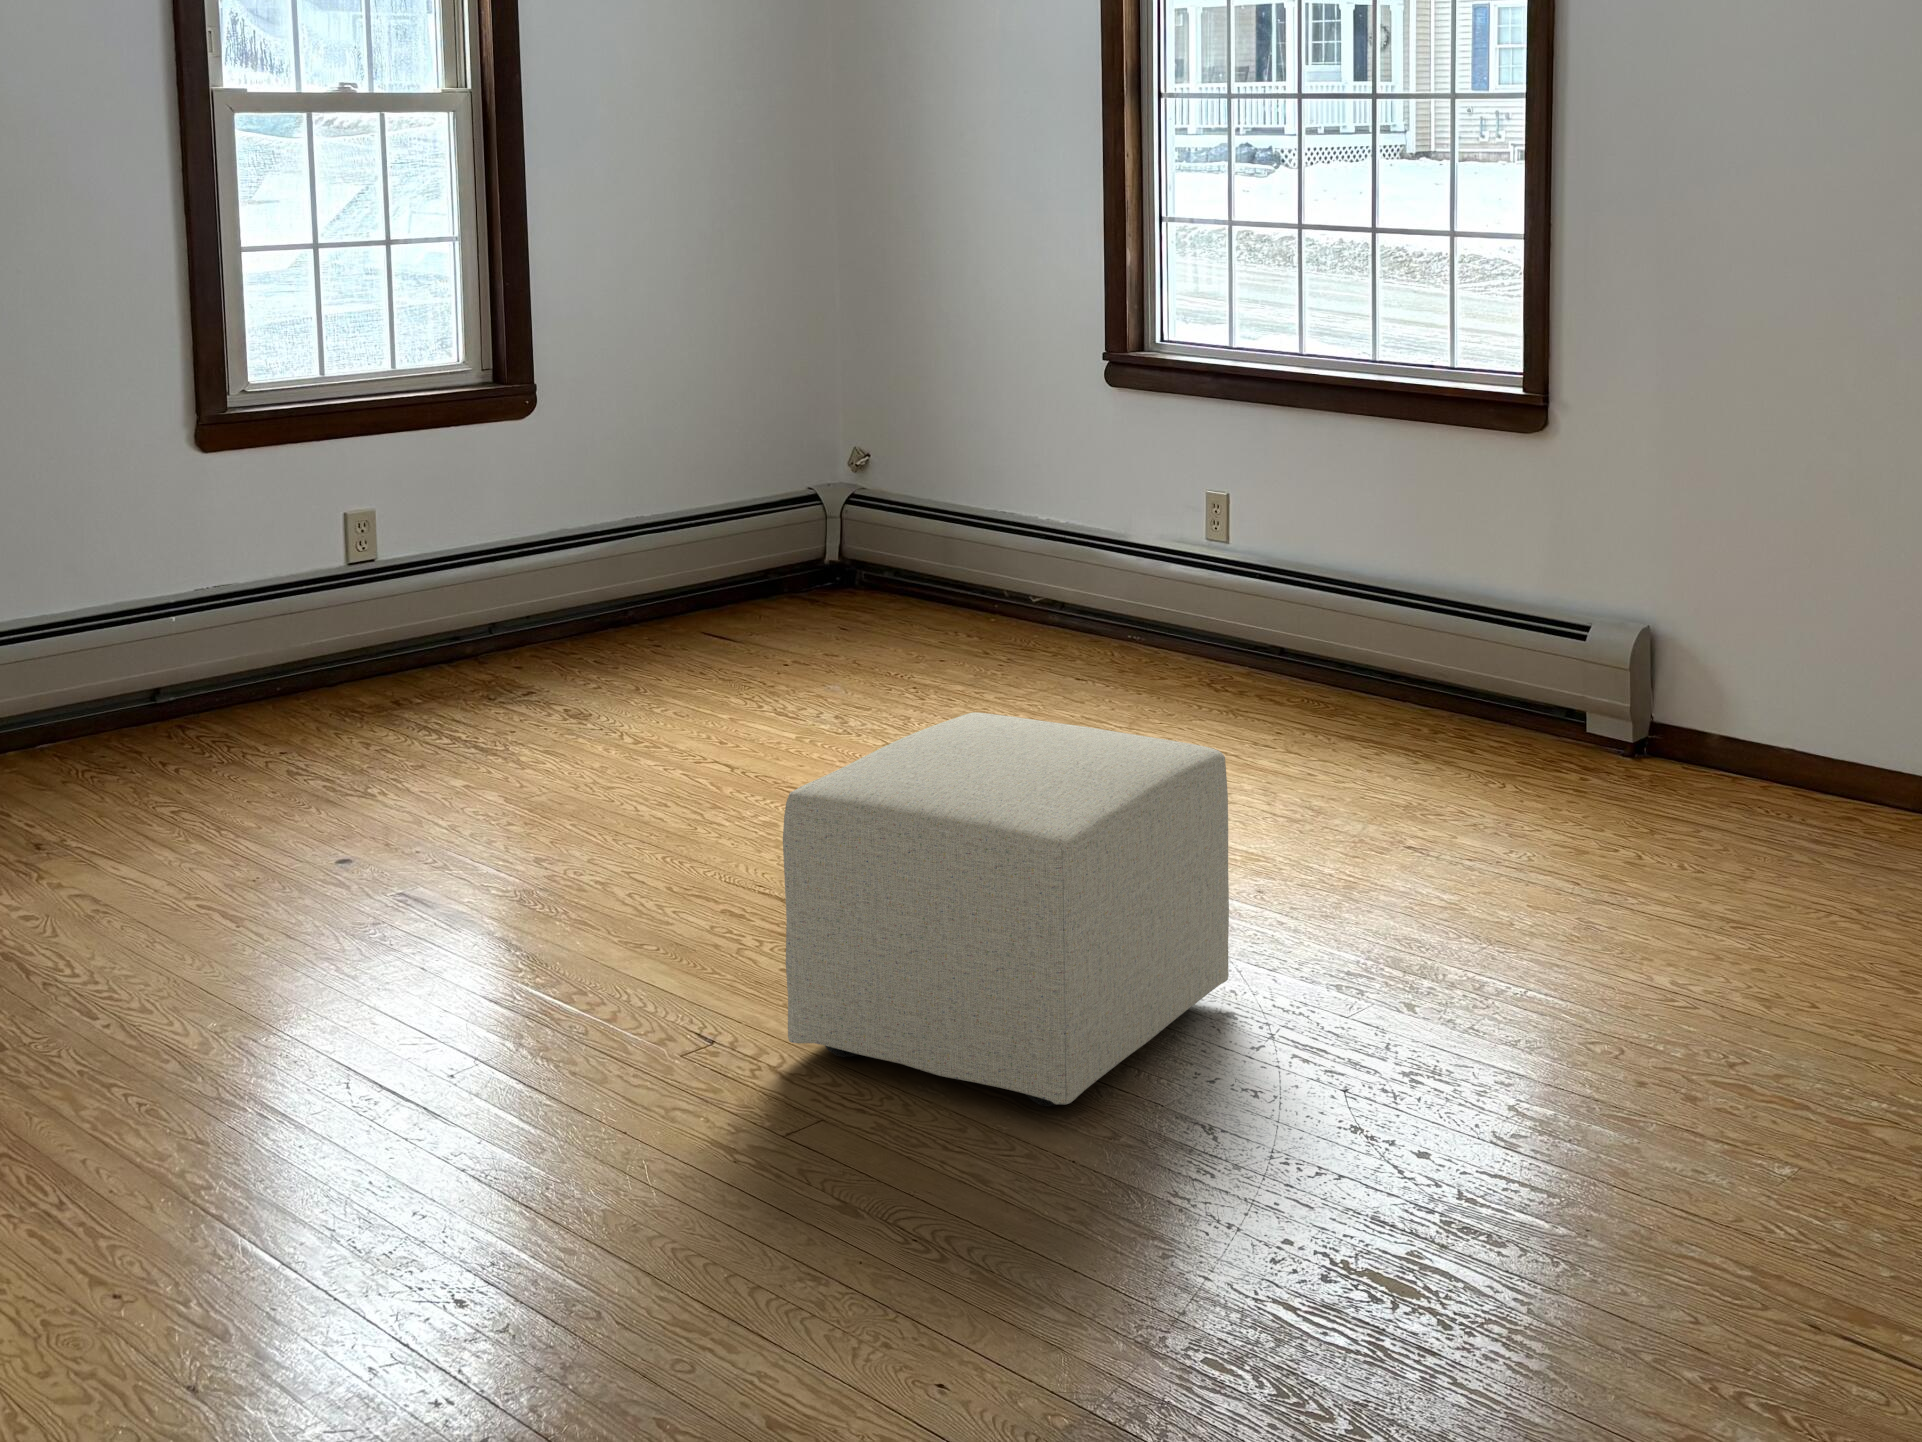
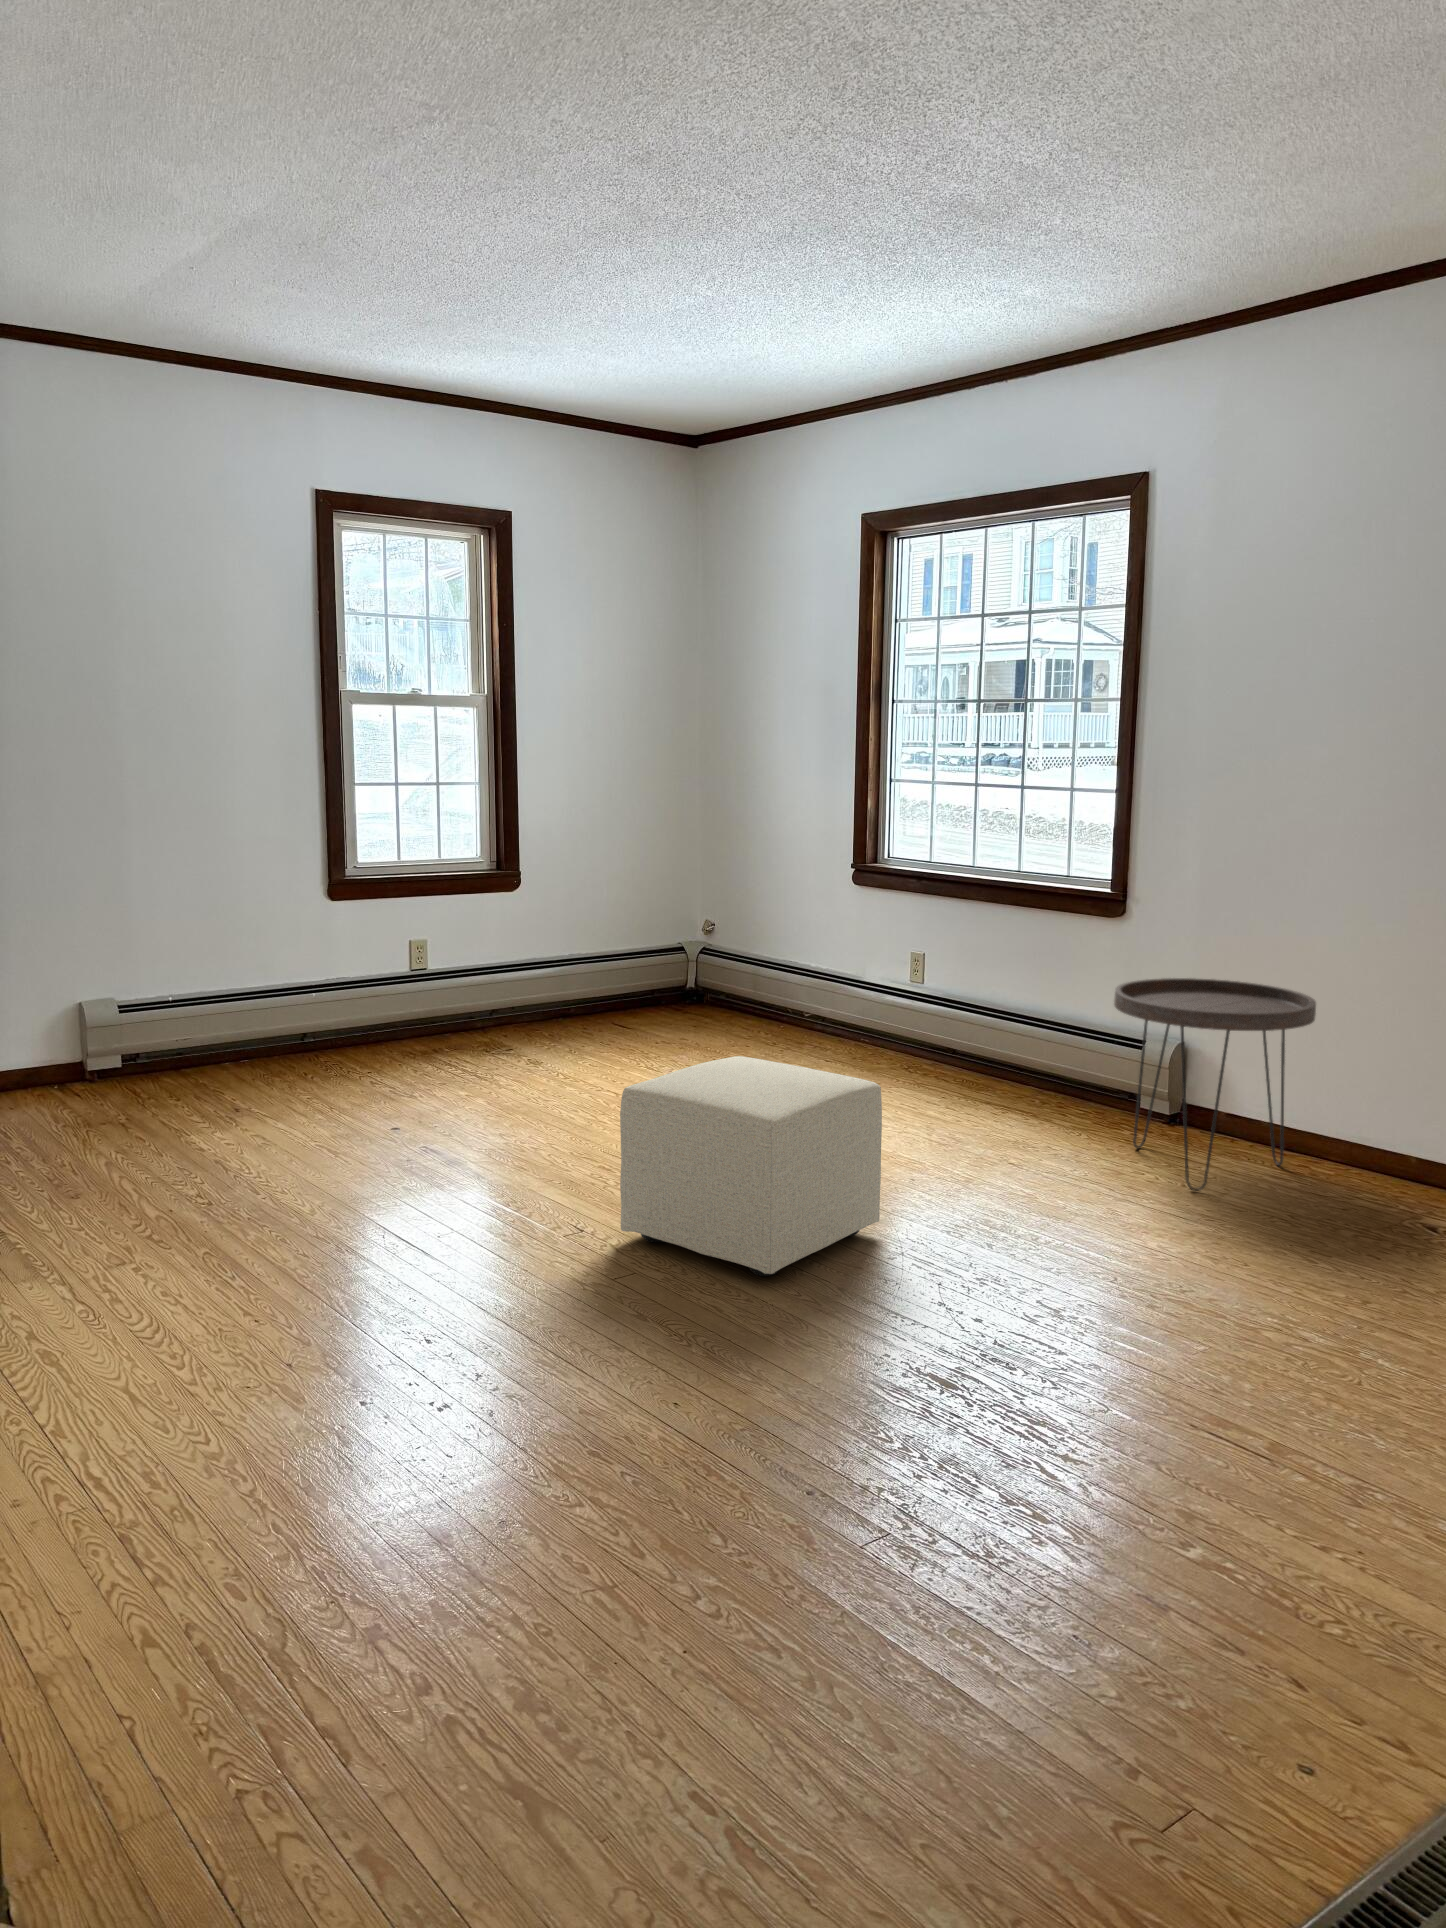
side table: none [1558,529,1860,871] -> present [1114,978,1316,1191]

